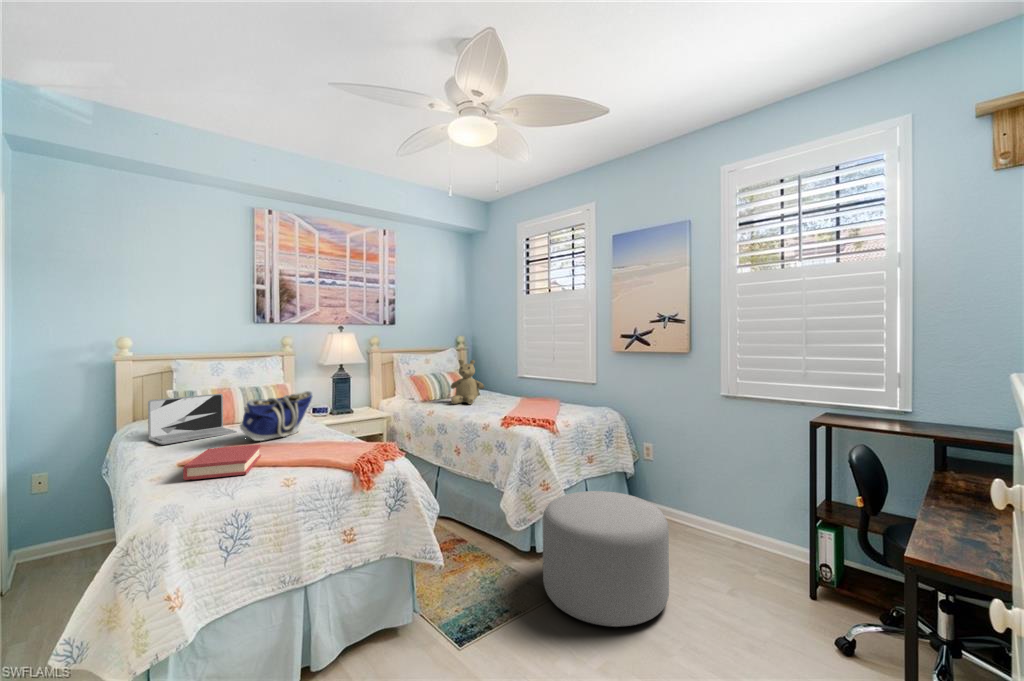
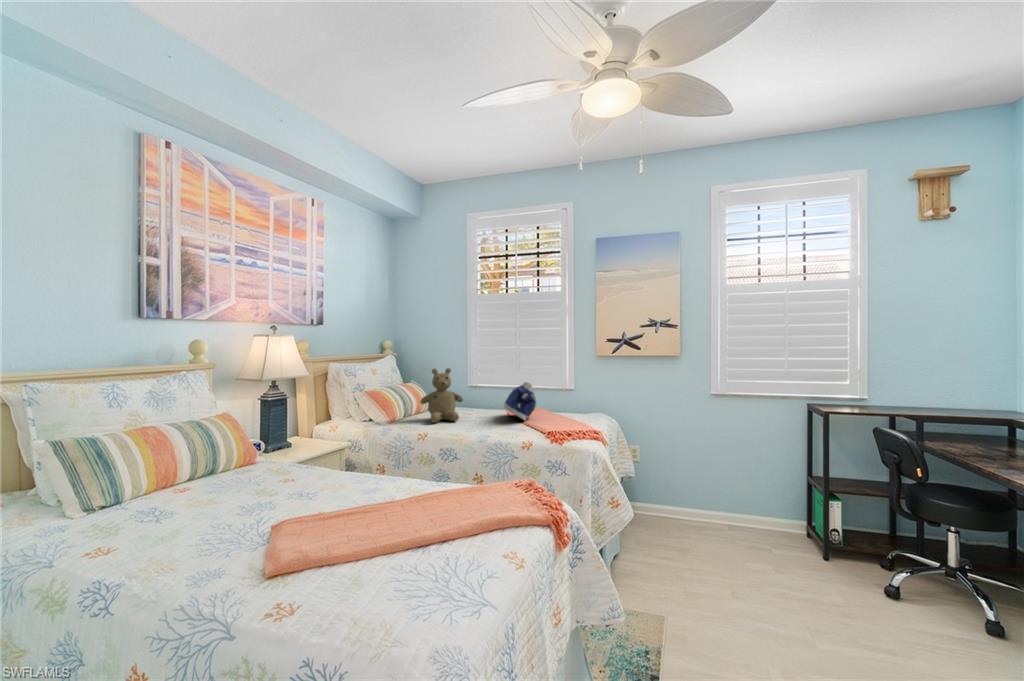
tote bag: present [240,391,312,441] -> present [504,382,536,420]
laptop: present [148,394,237,445] -> none [47,438,218,547]
hardback book: present [183,445,261,480] -> none [294,511,430,599]
ottoman: present [542,491,669,627] -> none [637,497,775,635]

